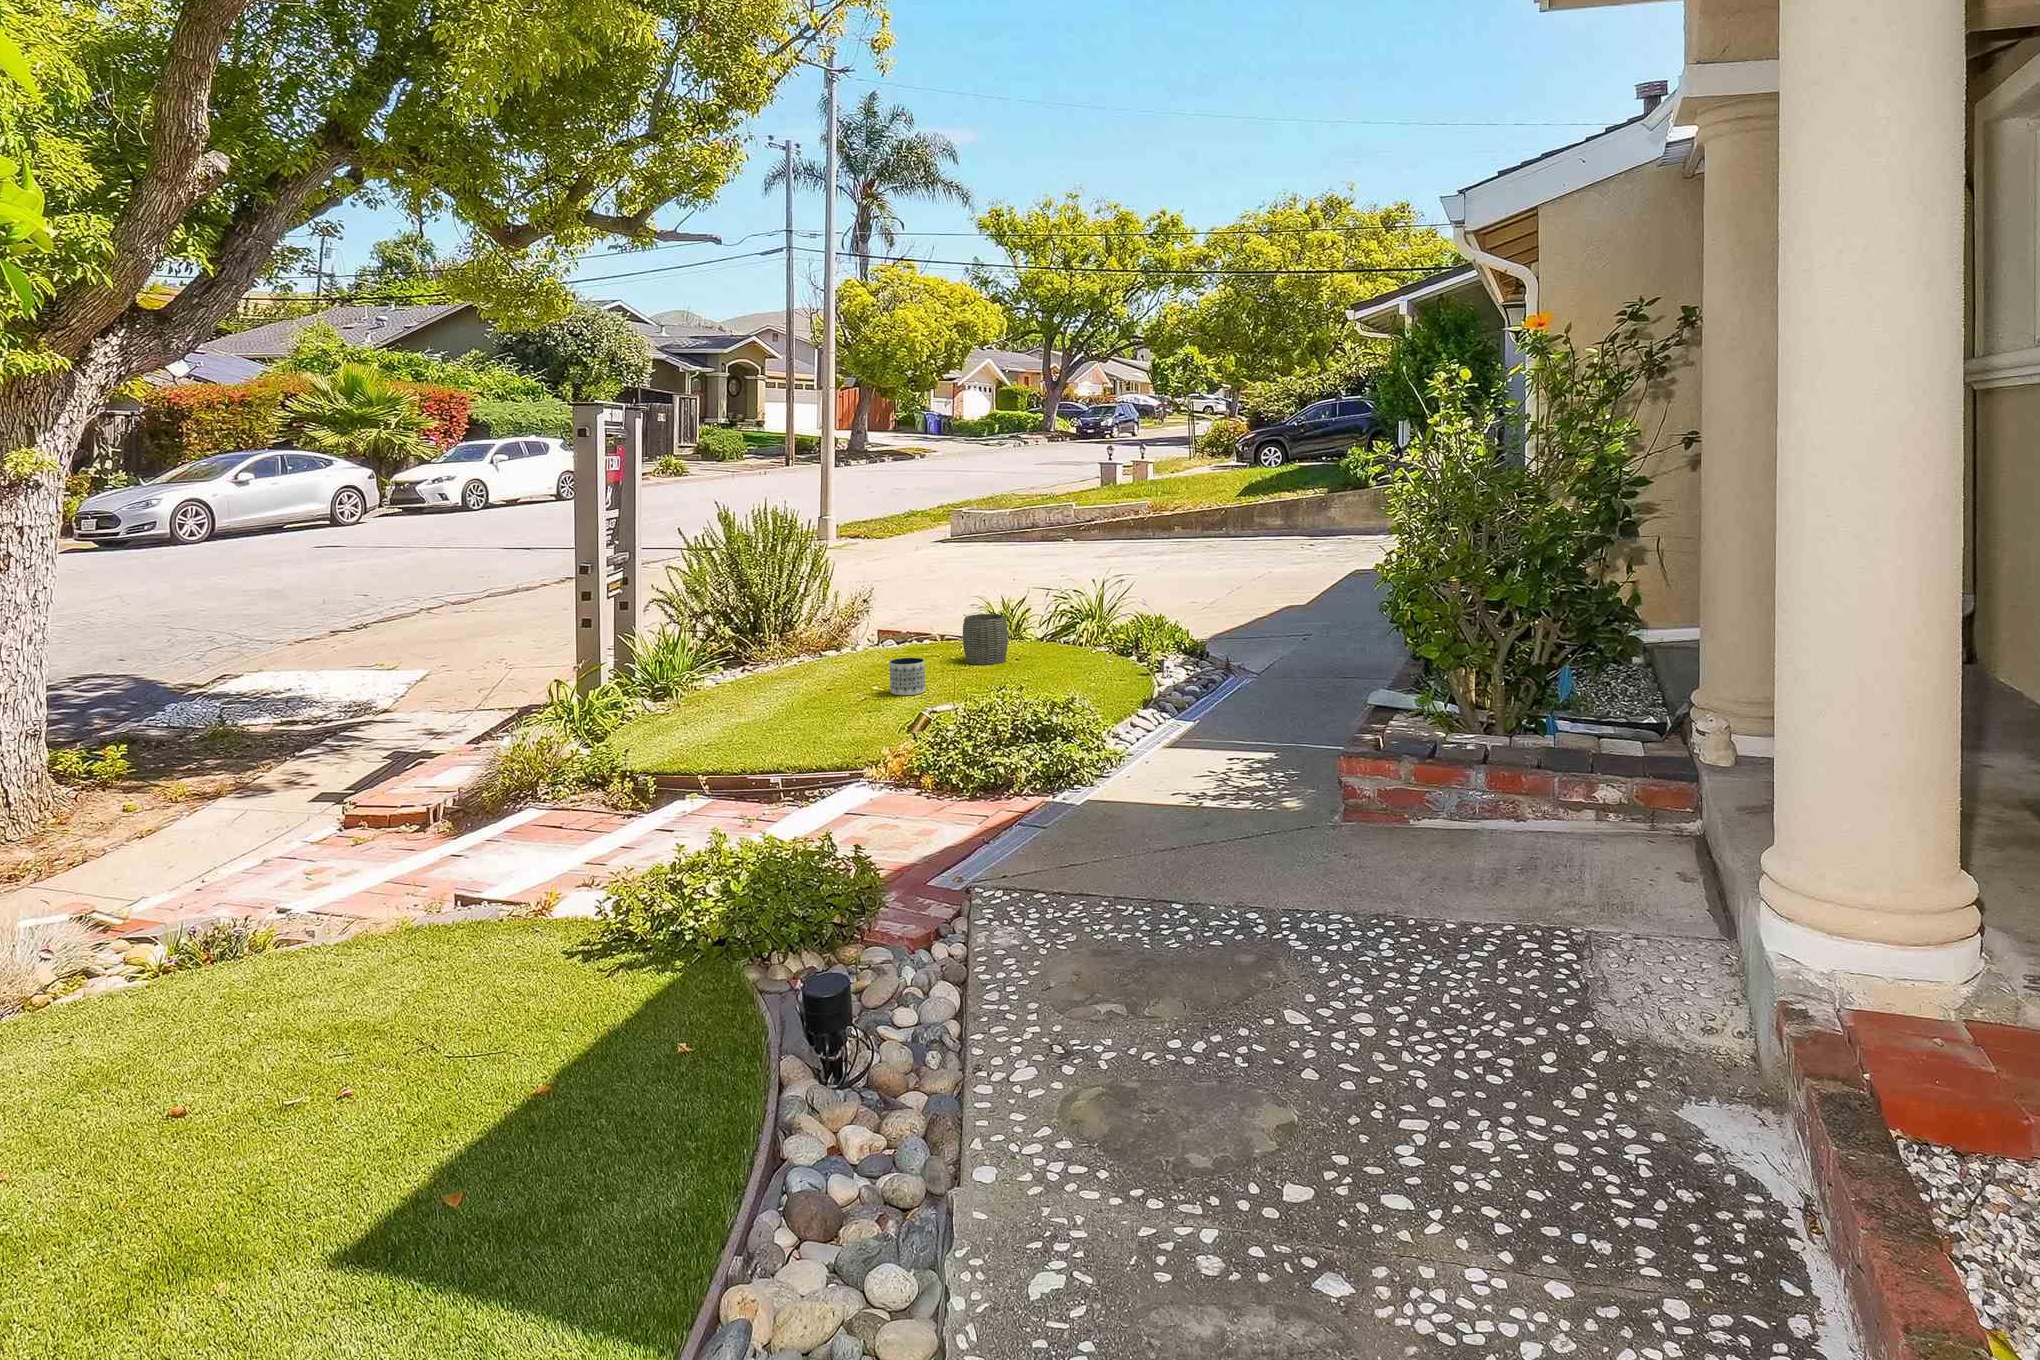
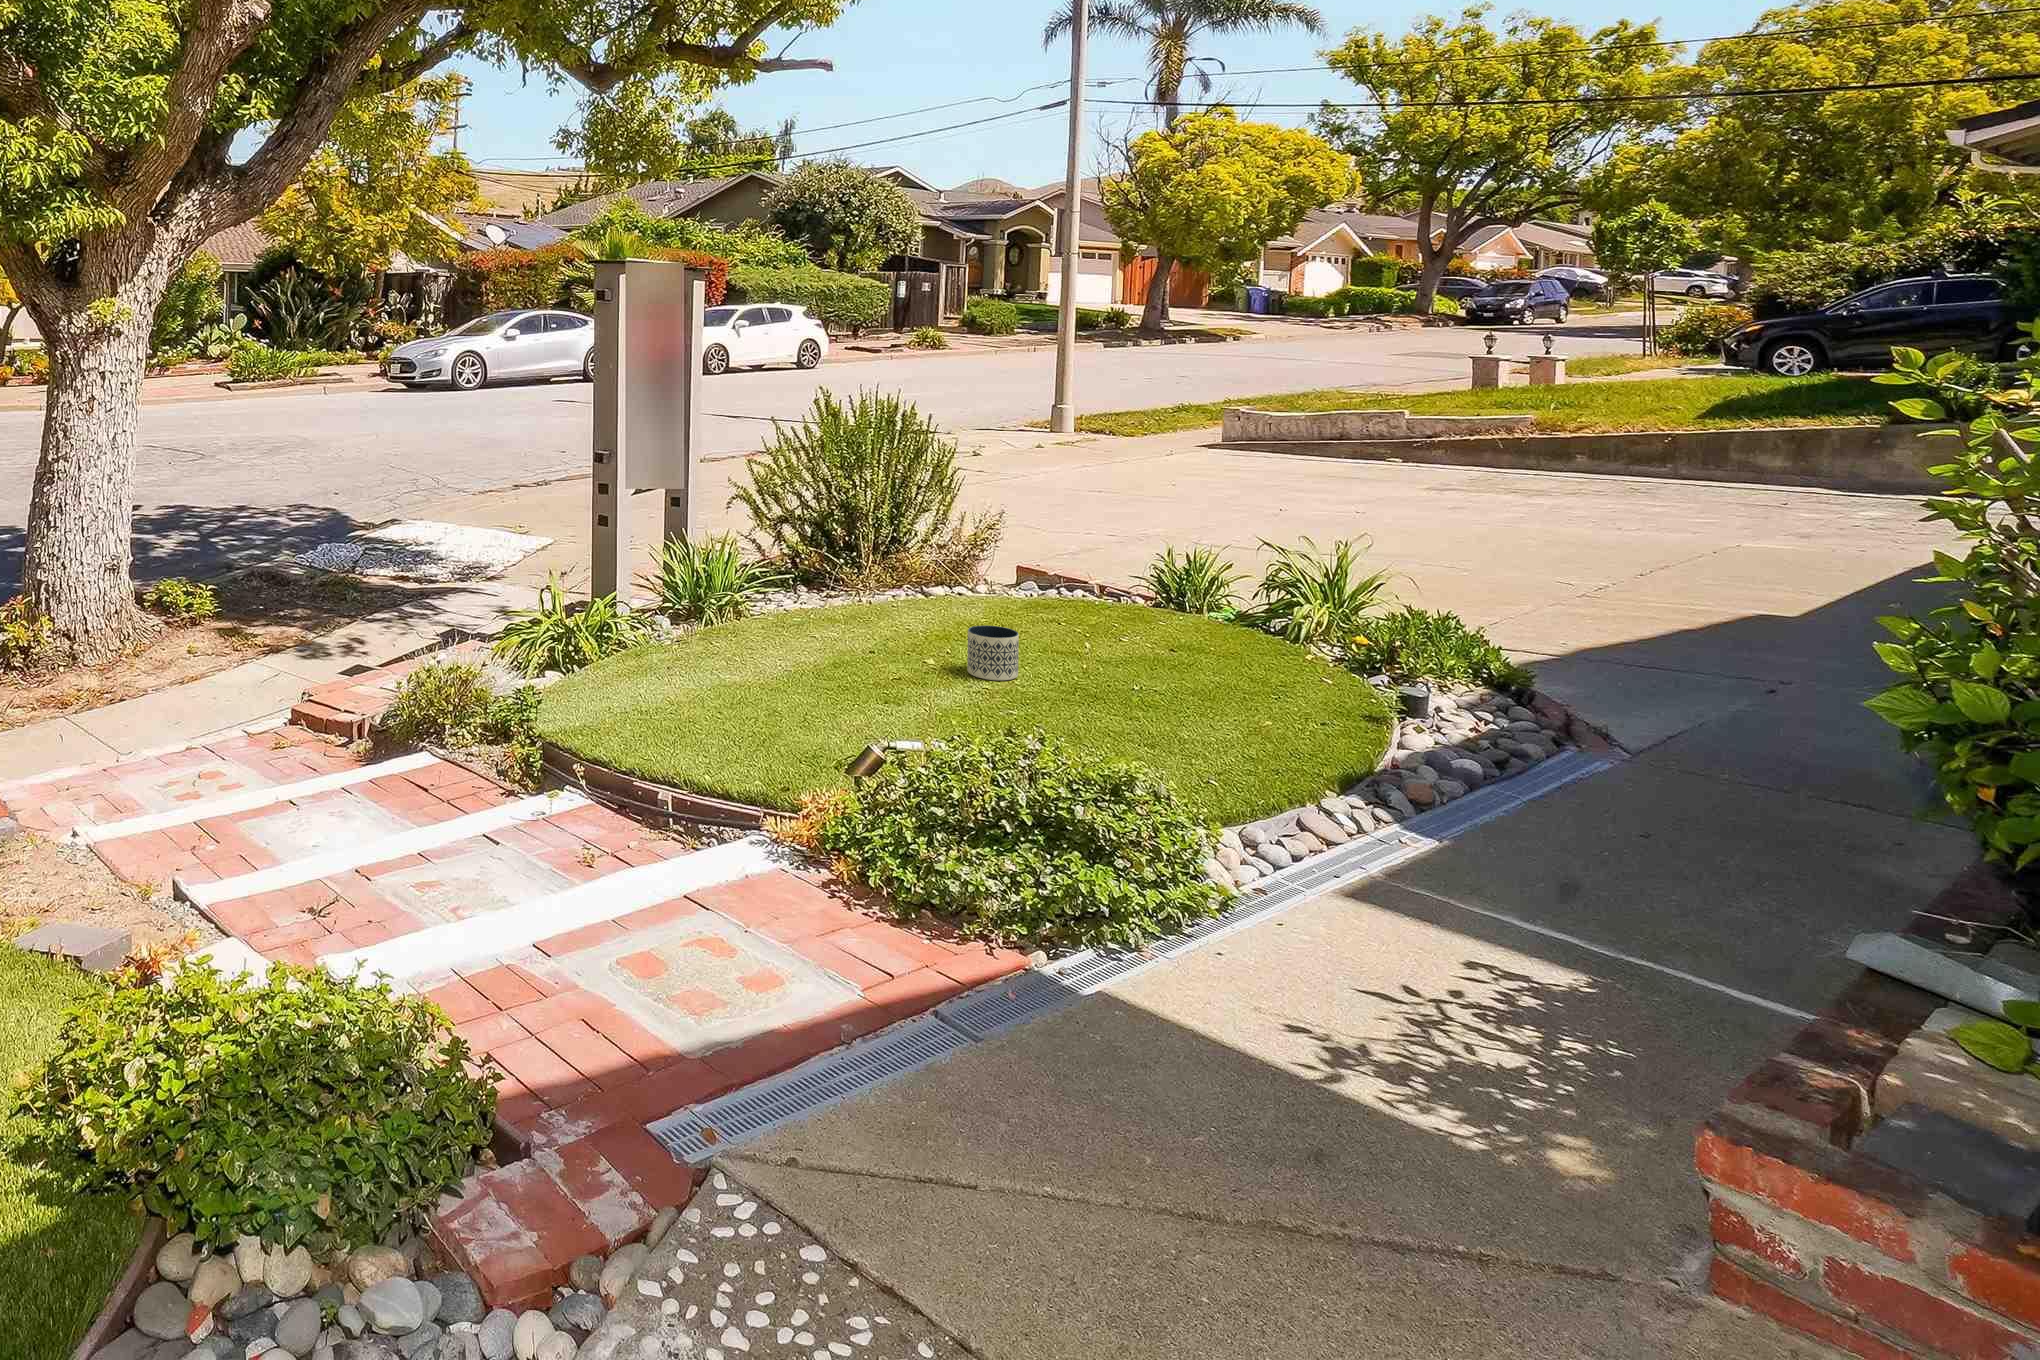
woven basket: present [963,614,1008,665] -> none [1105,574,1174,649]

